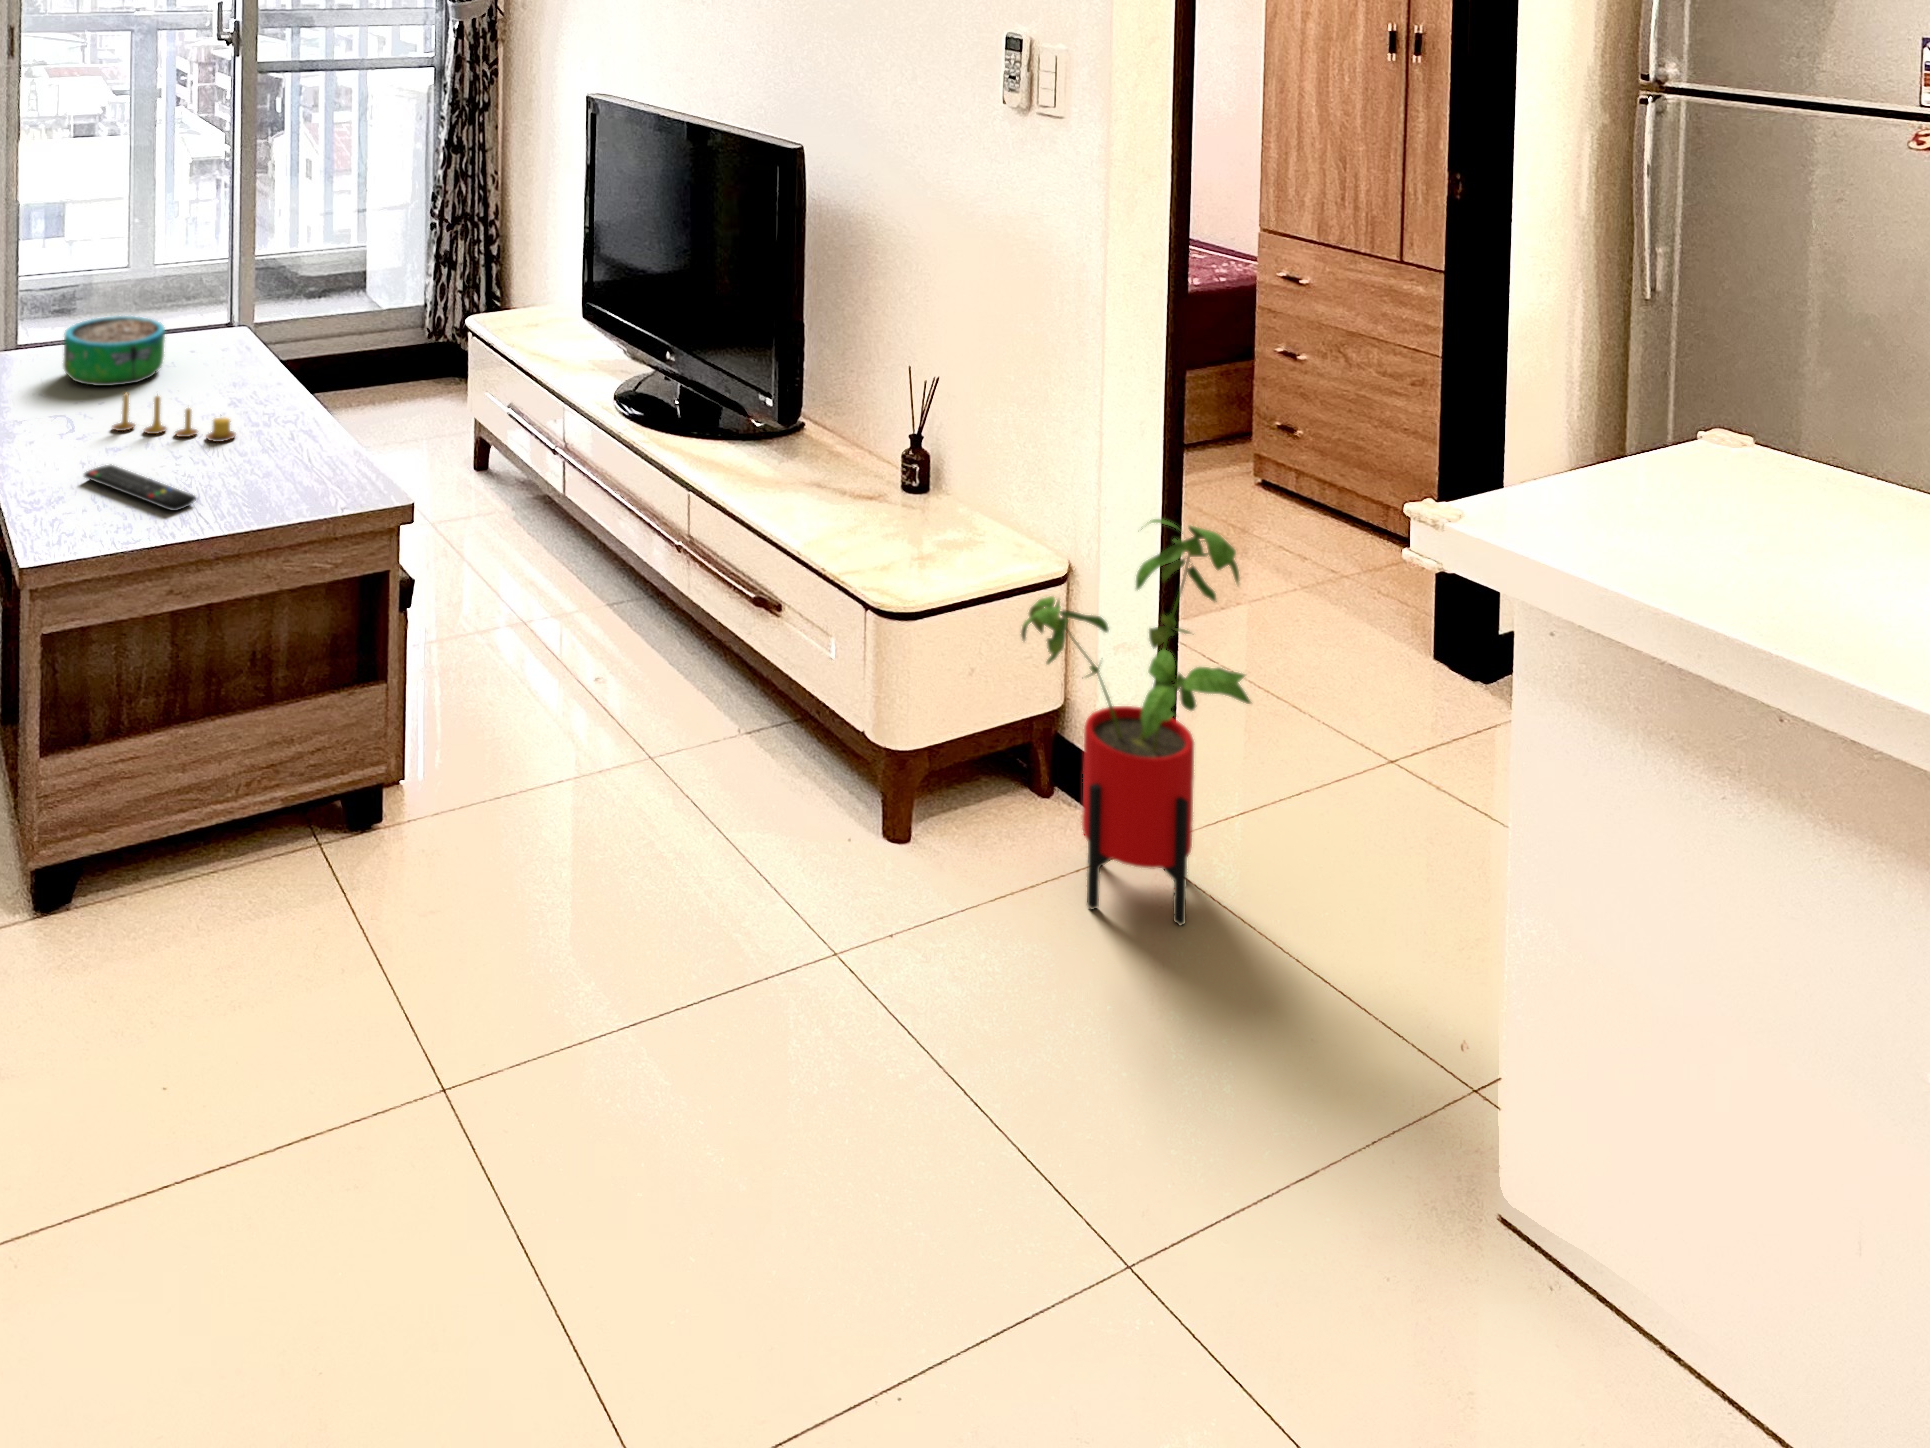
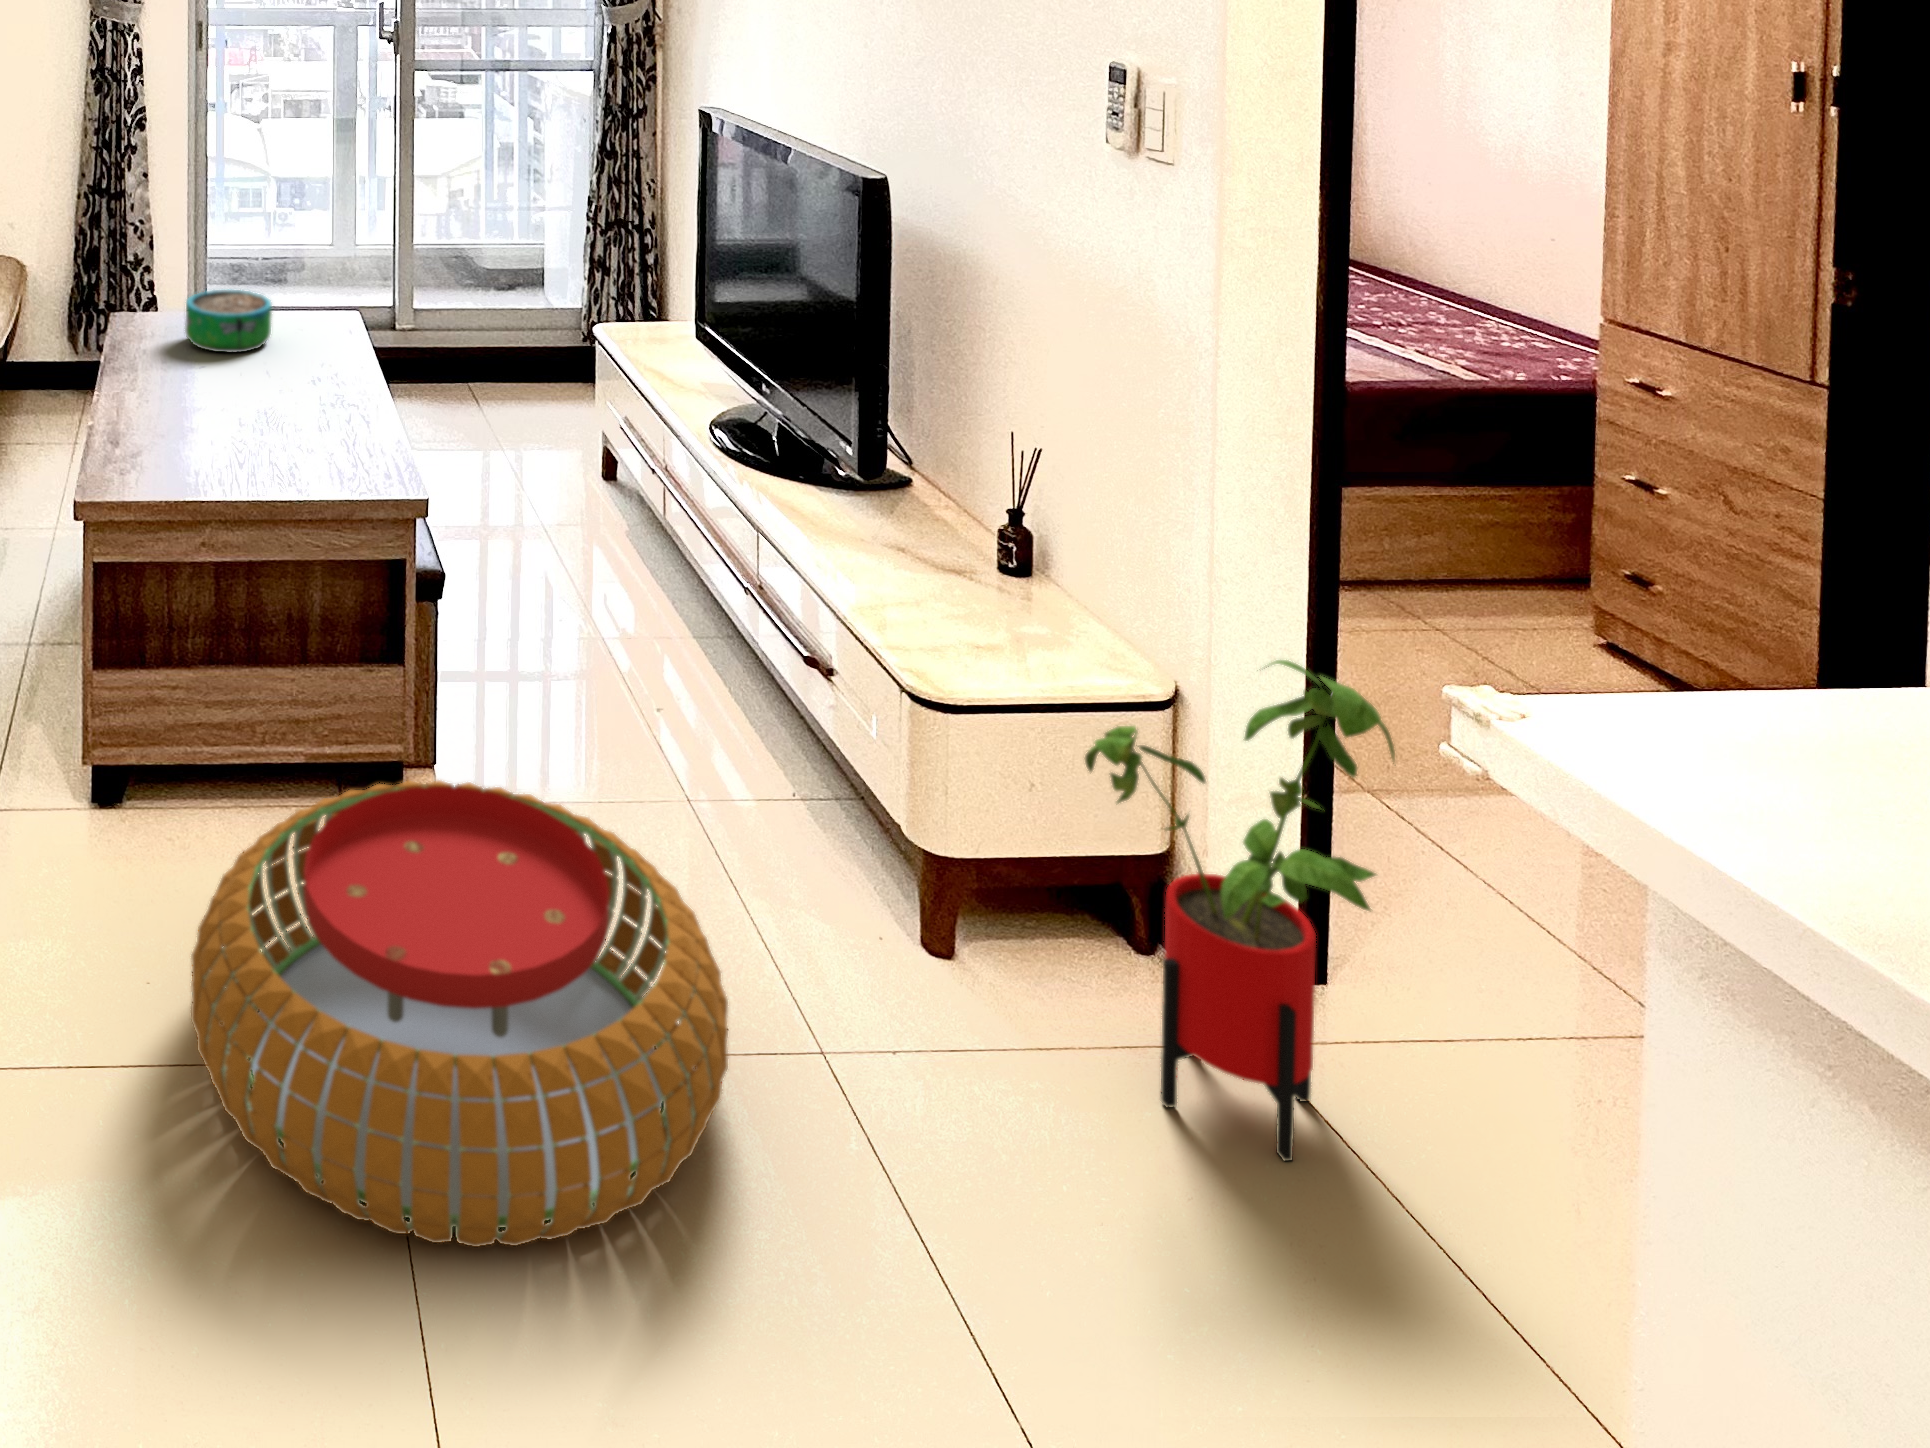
candle: present [113,393,235,442] -> none [204,356,305,415]
remote control: present [84,465,196,511] -> none [162,422,243,472]
pouf: none [235,778,780,1250] -> present [191,780,728,1247]

